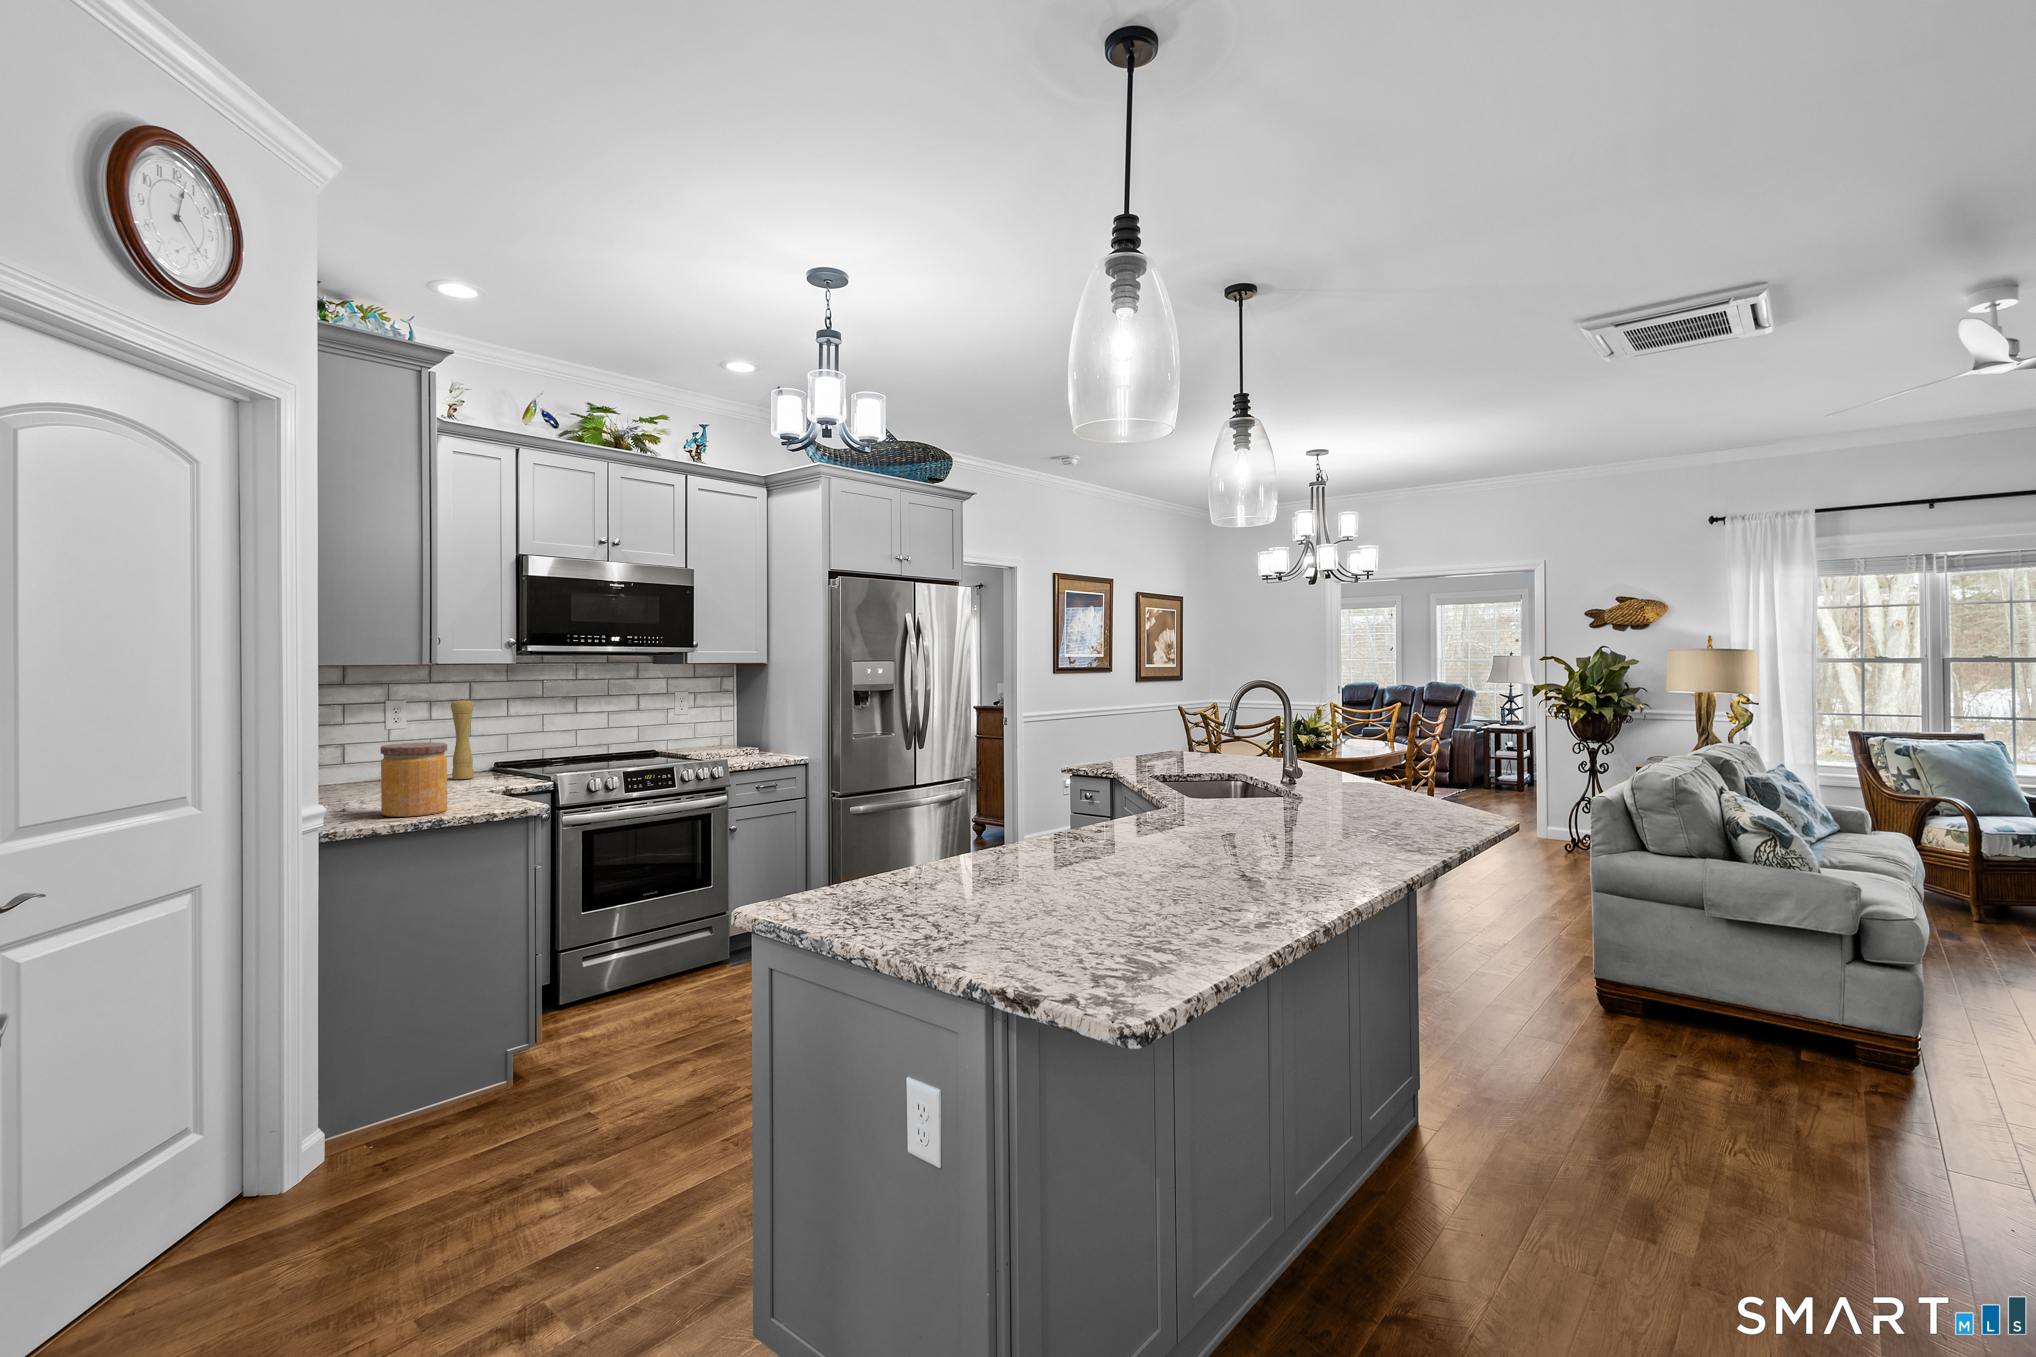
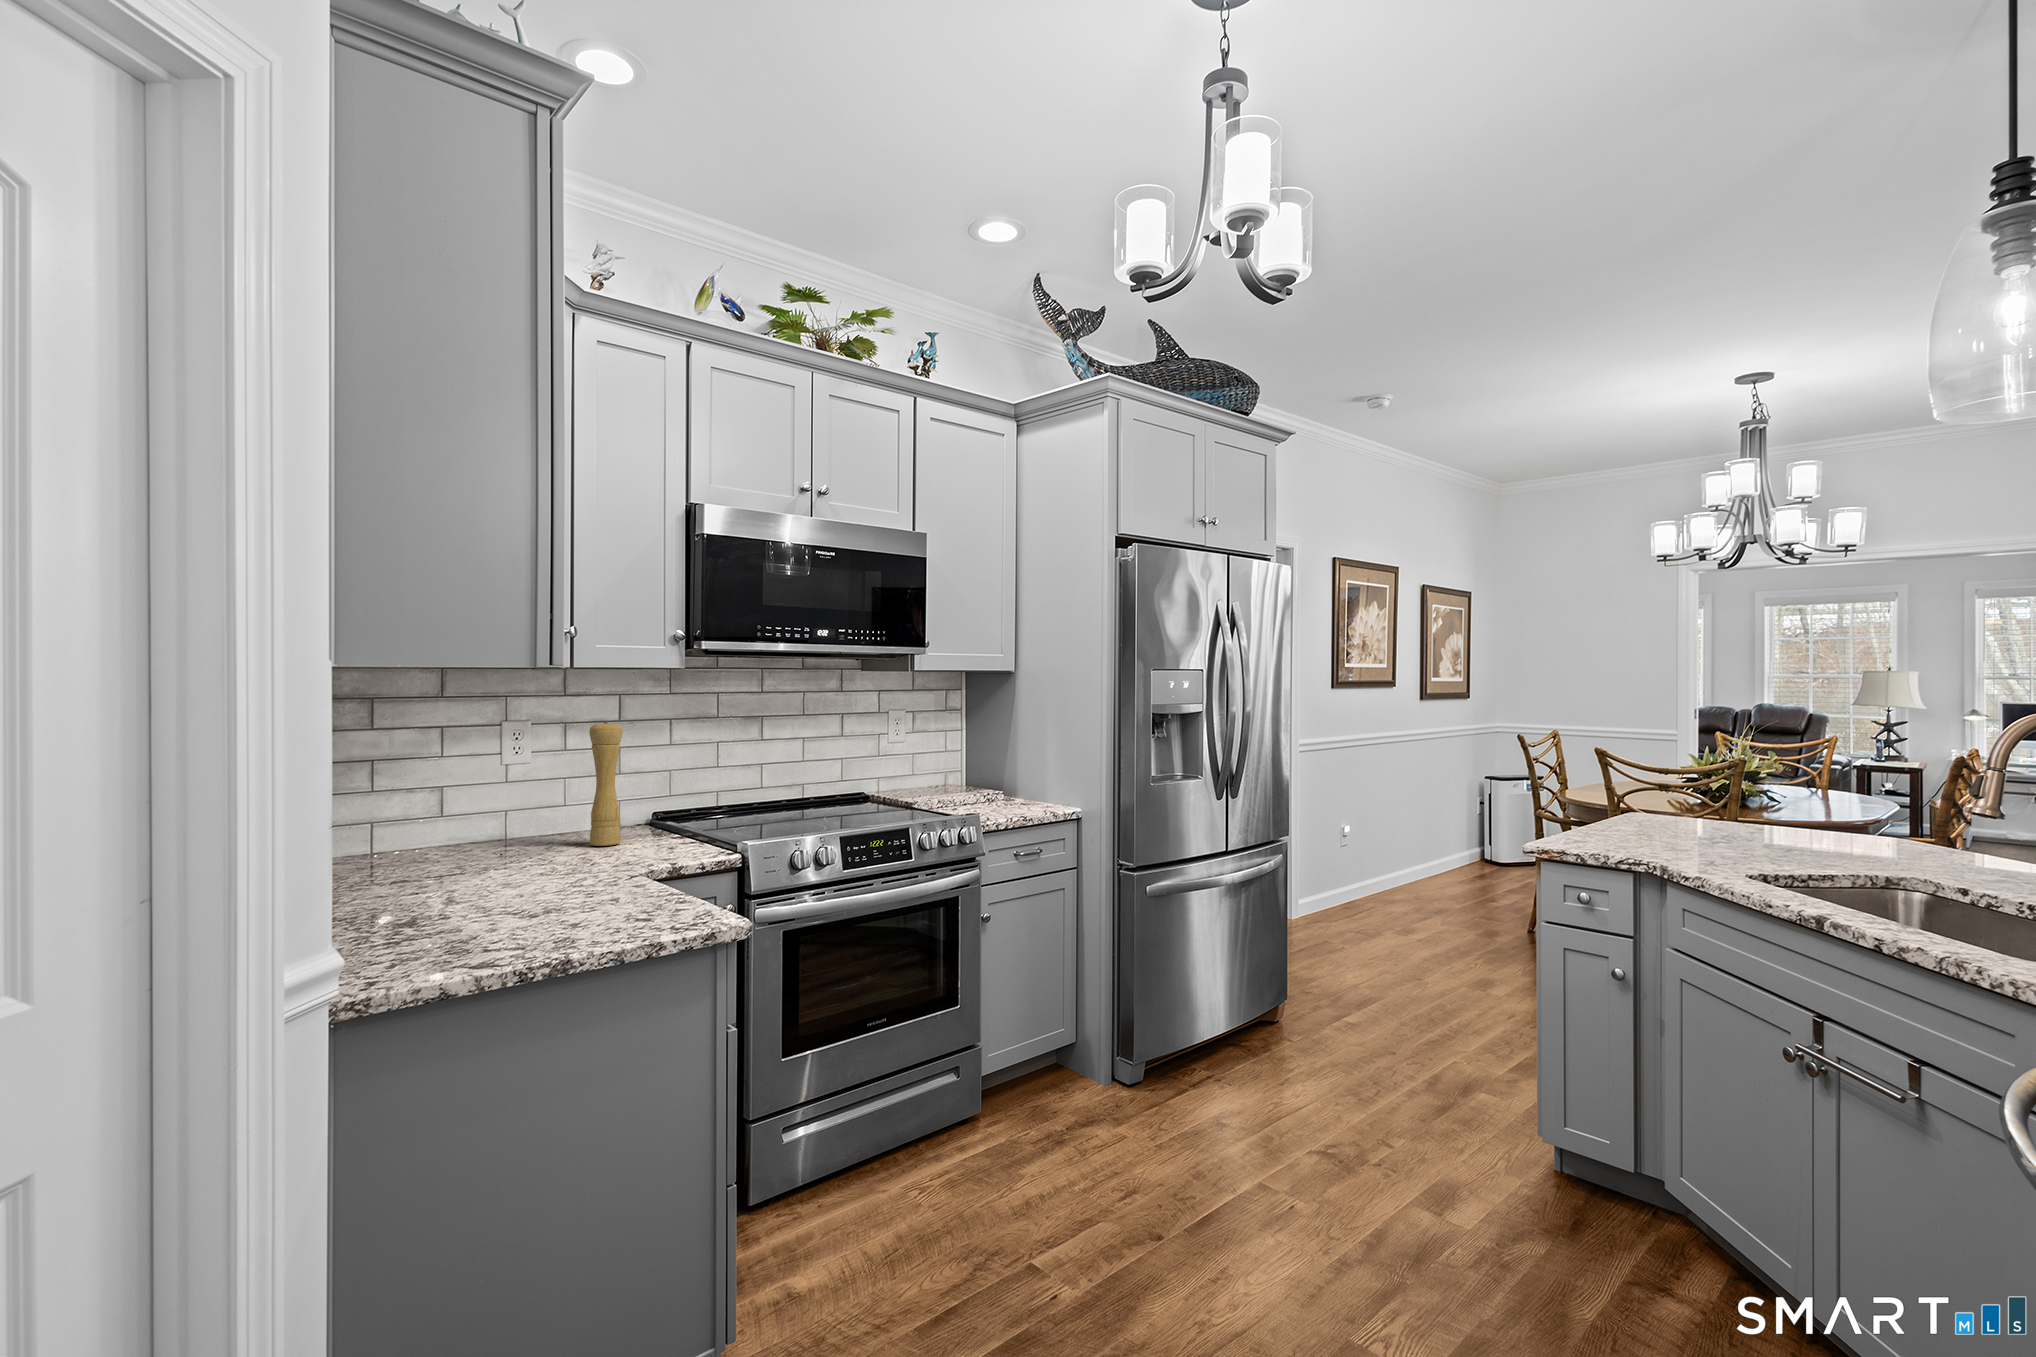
jar: present [380,743,447,817] -> none [471,806,587,950]

